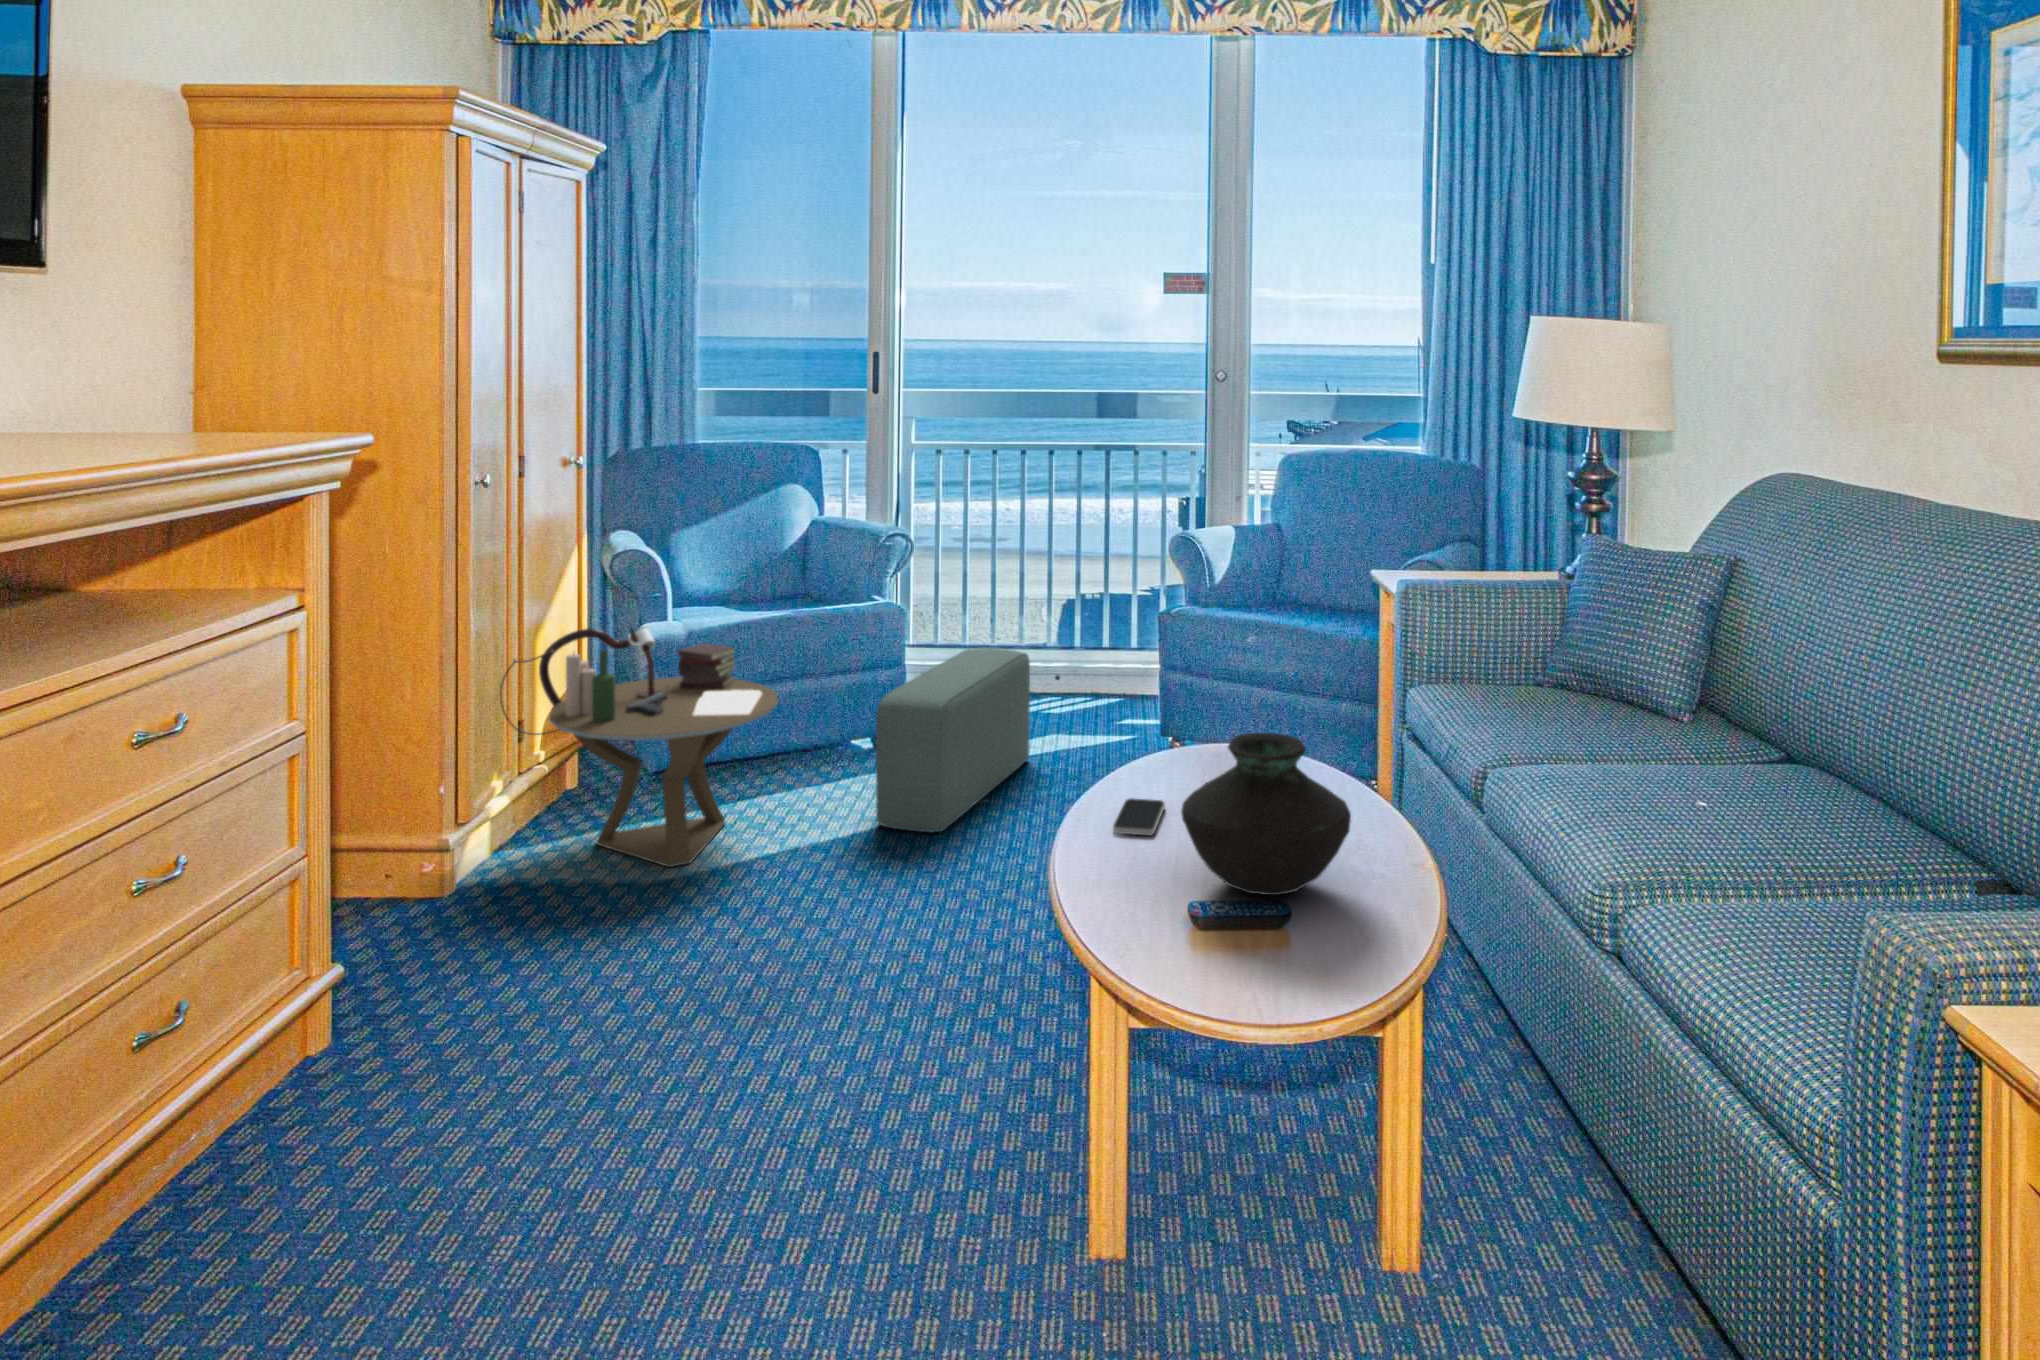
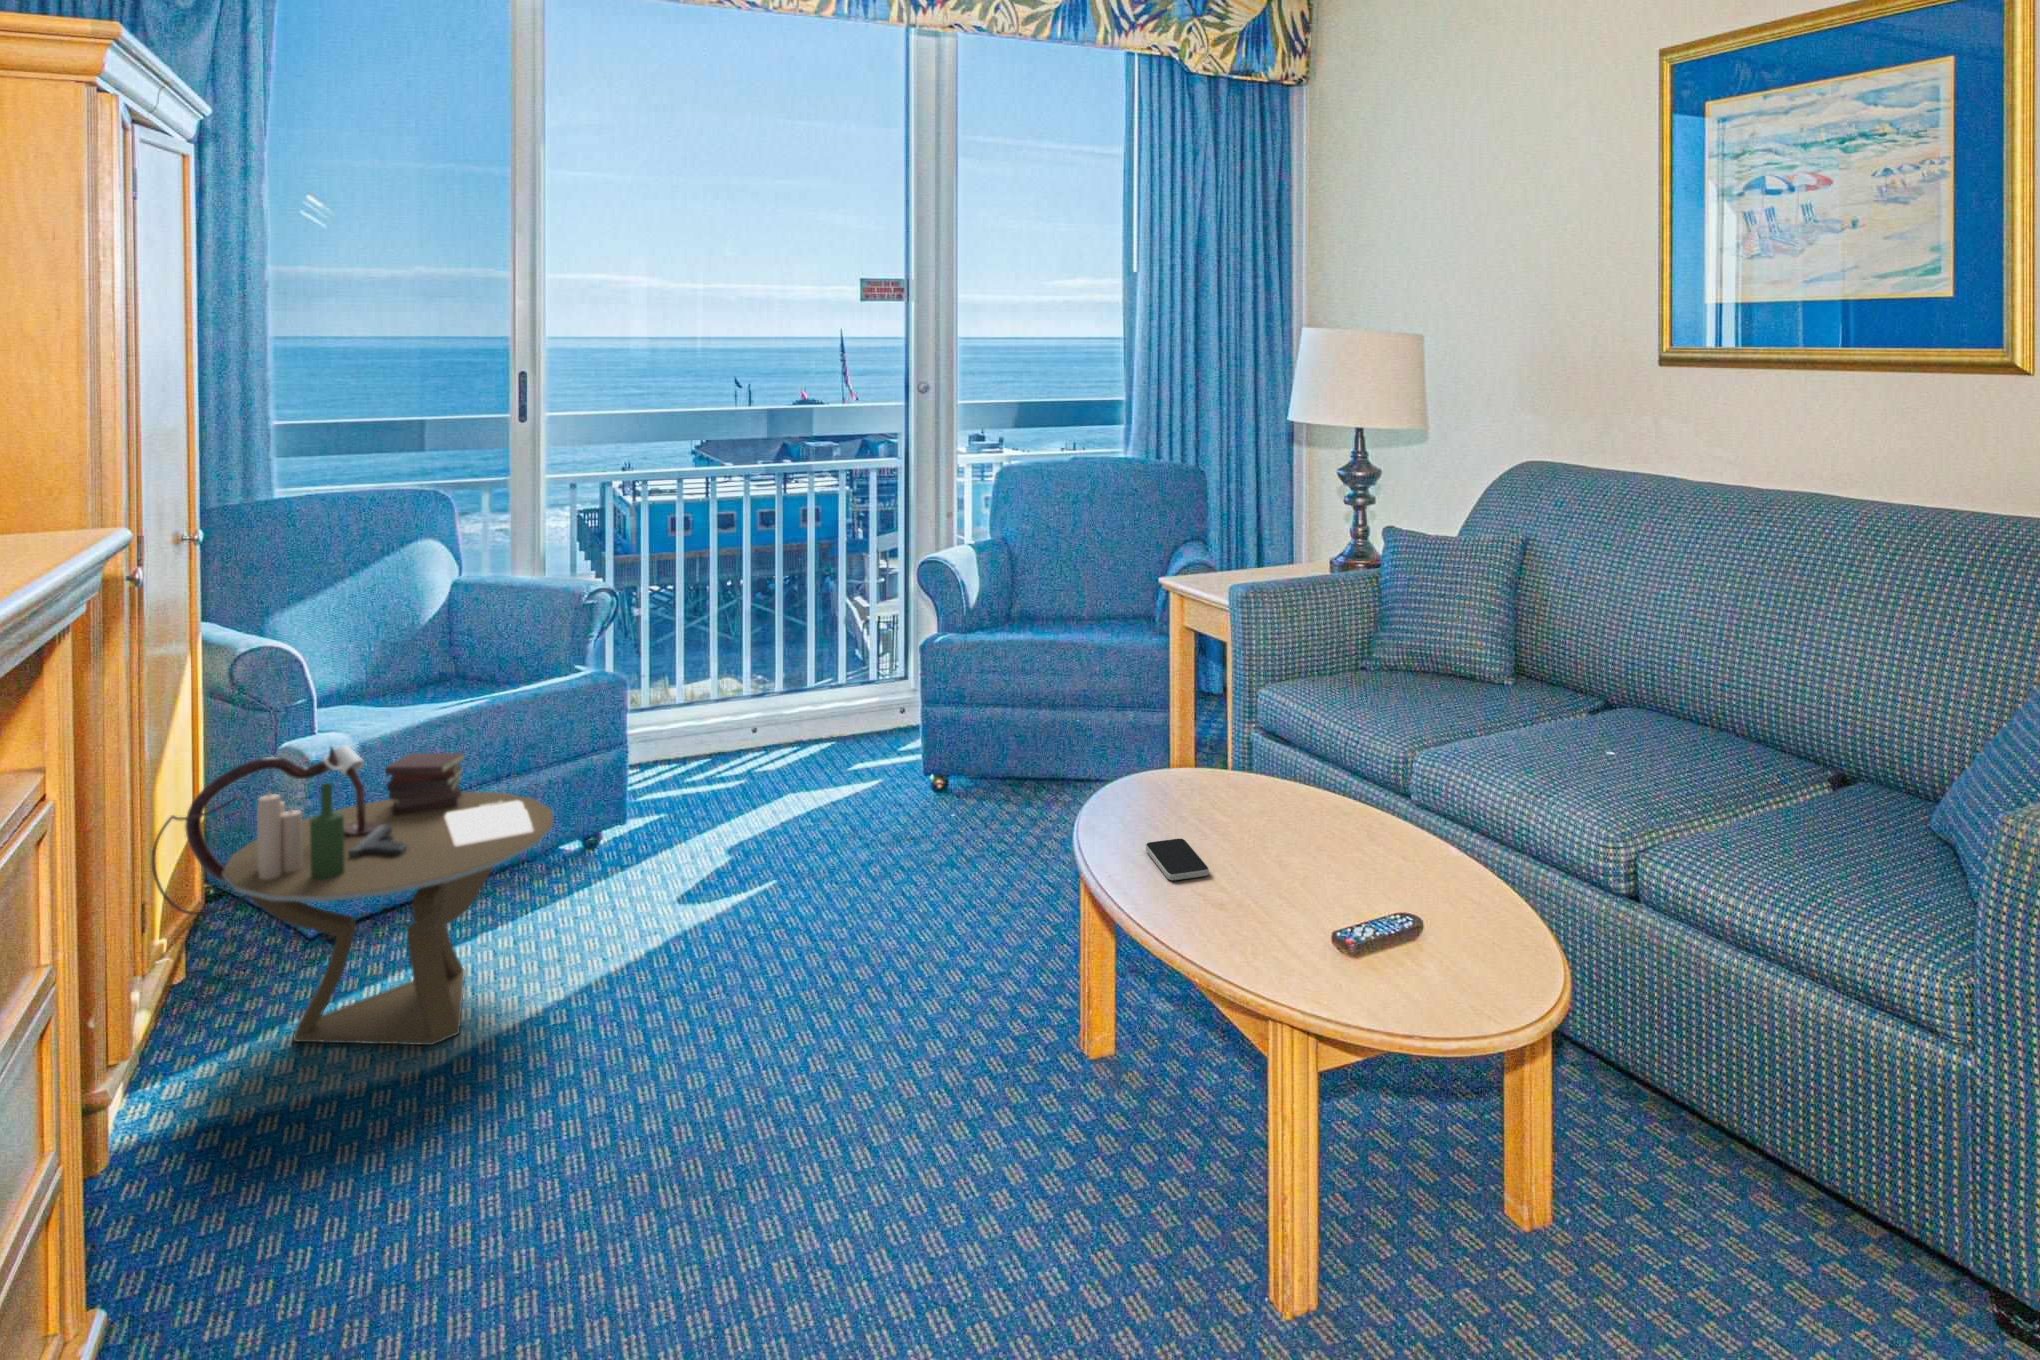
pouf: present [876,648,1030,832] -> none [668,707,788,934]
vase: present [1181,733,1351,895] -> none [1287,751,1452,910]

